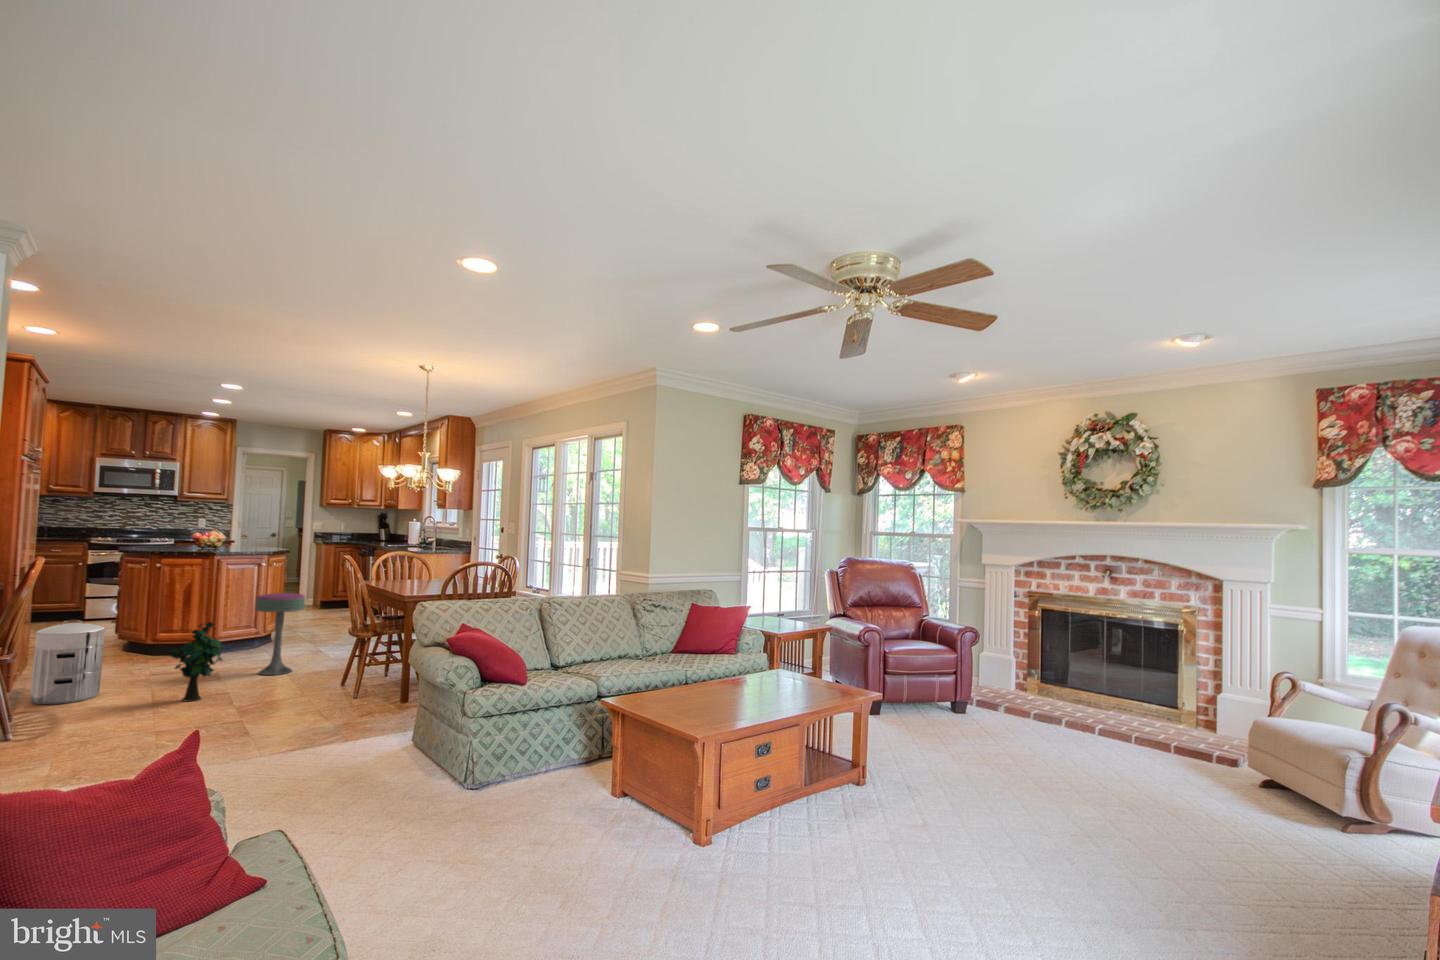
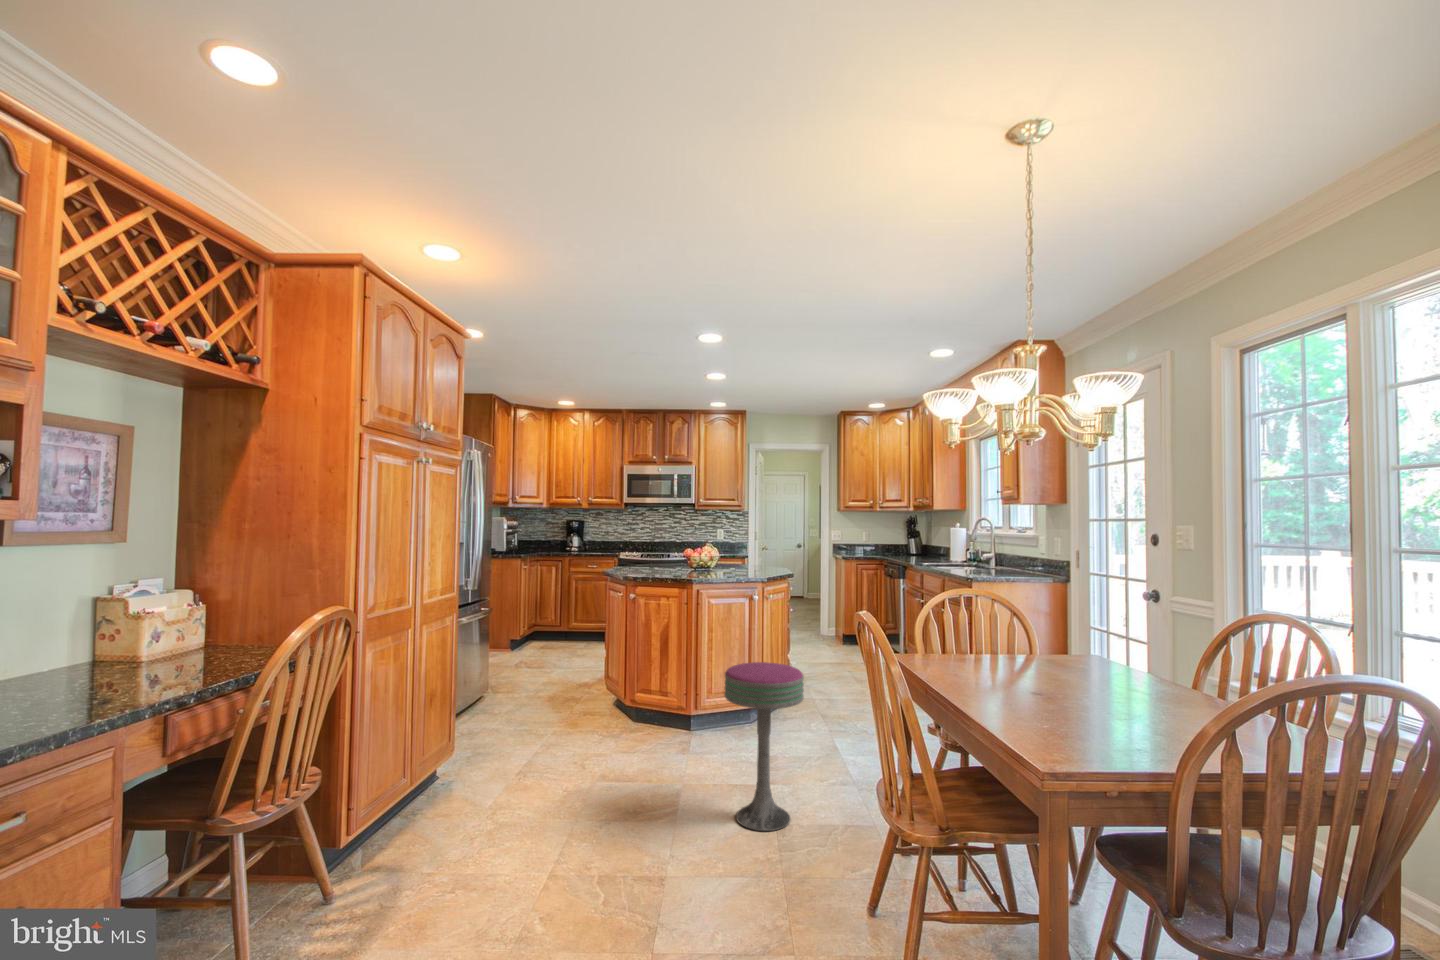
waste bin: present [30,620,106,704] -> none [414,700,509,853]
decorative plant: present [170,622,222,701] -> none [551,742,648,916]

